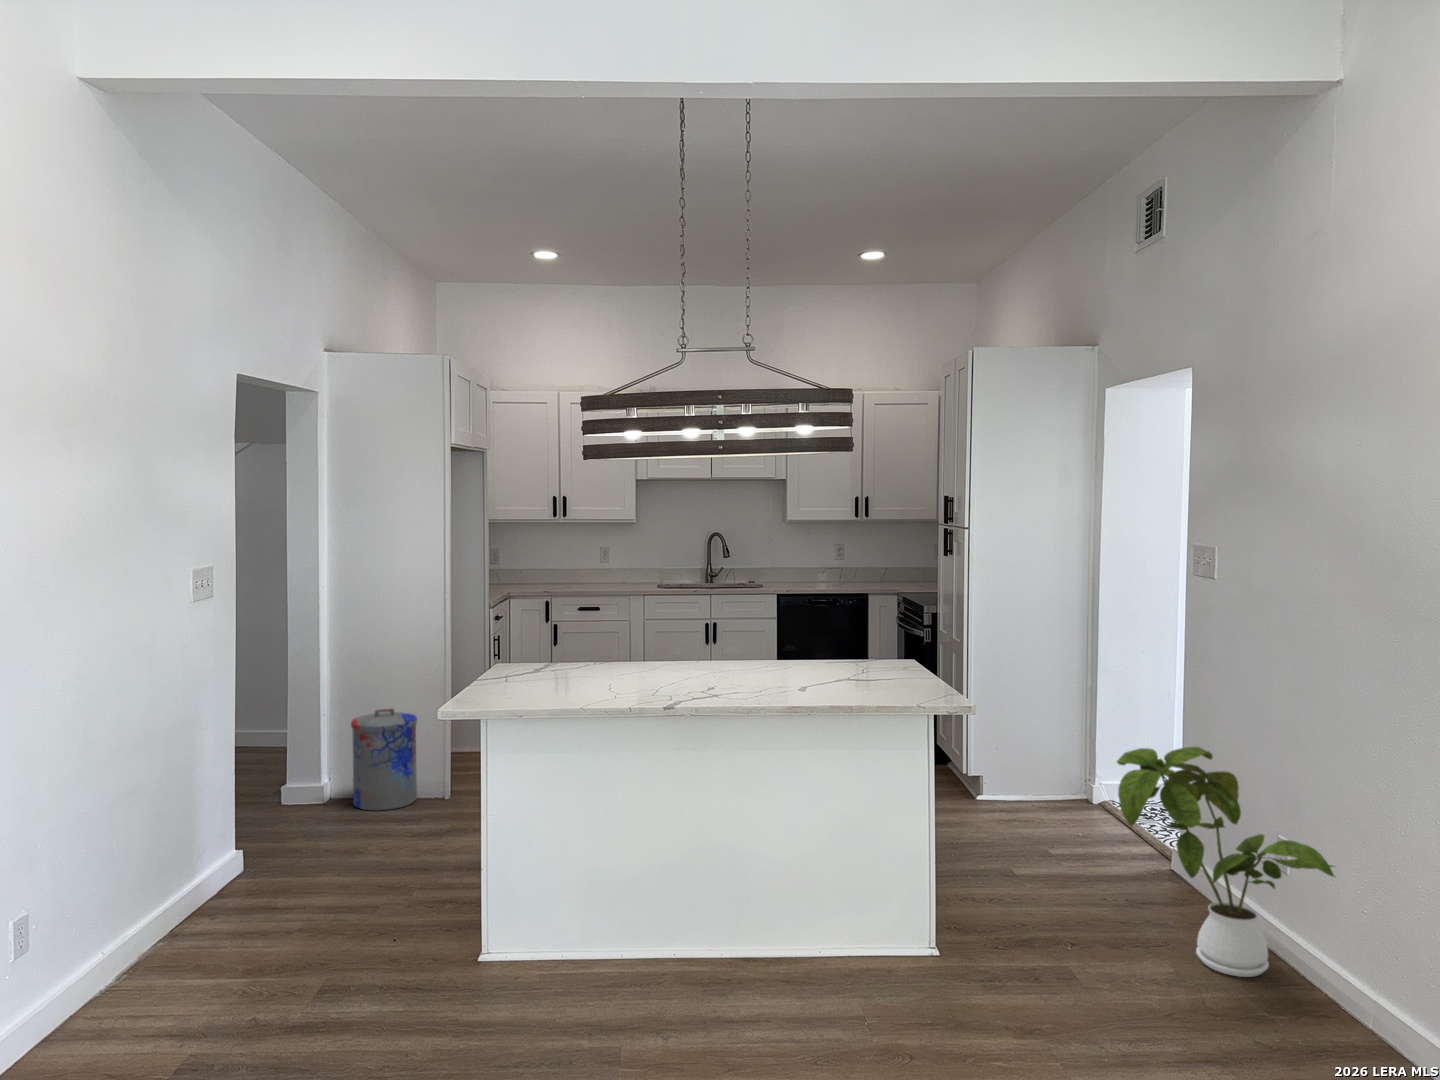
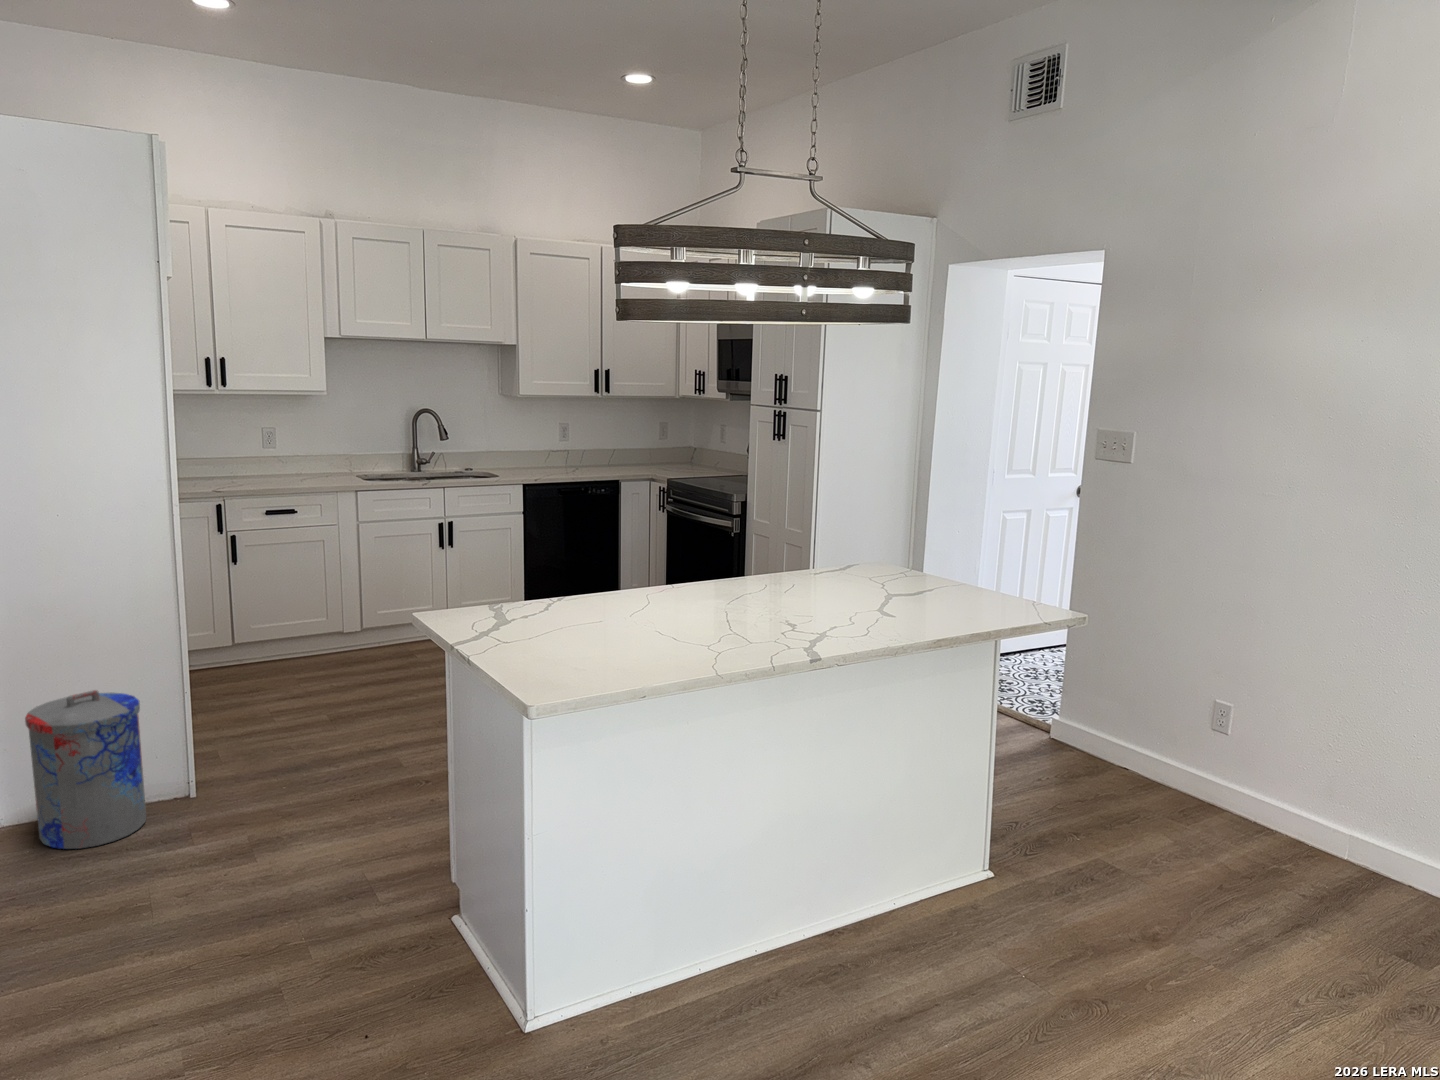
house plant: present [1117,747,1334,977] -> none [1119,631,1344,839]

